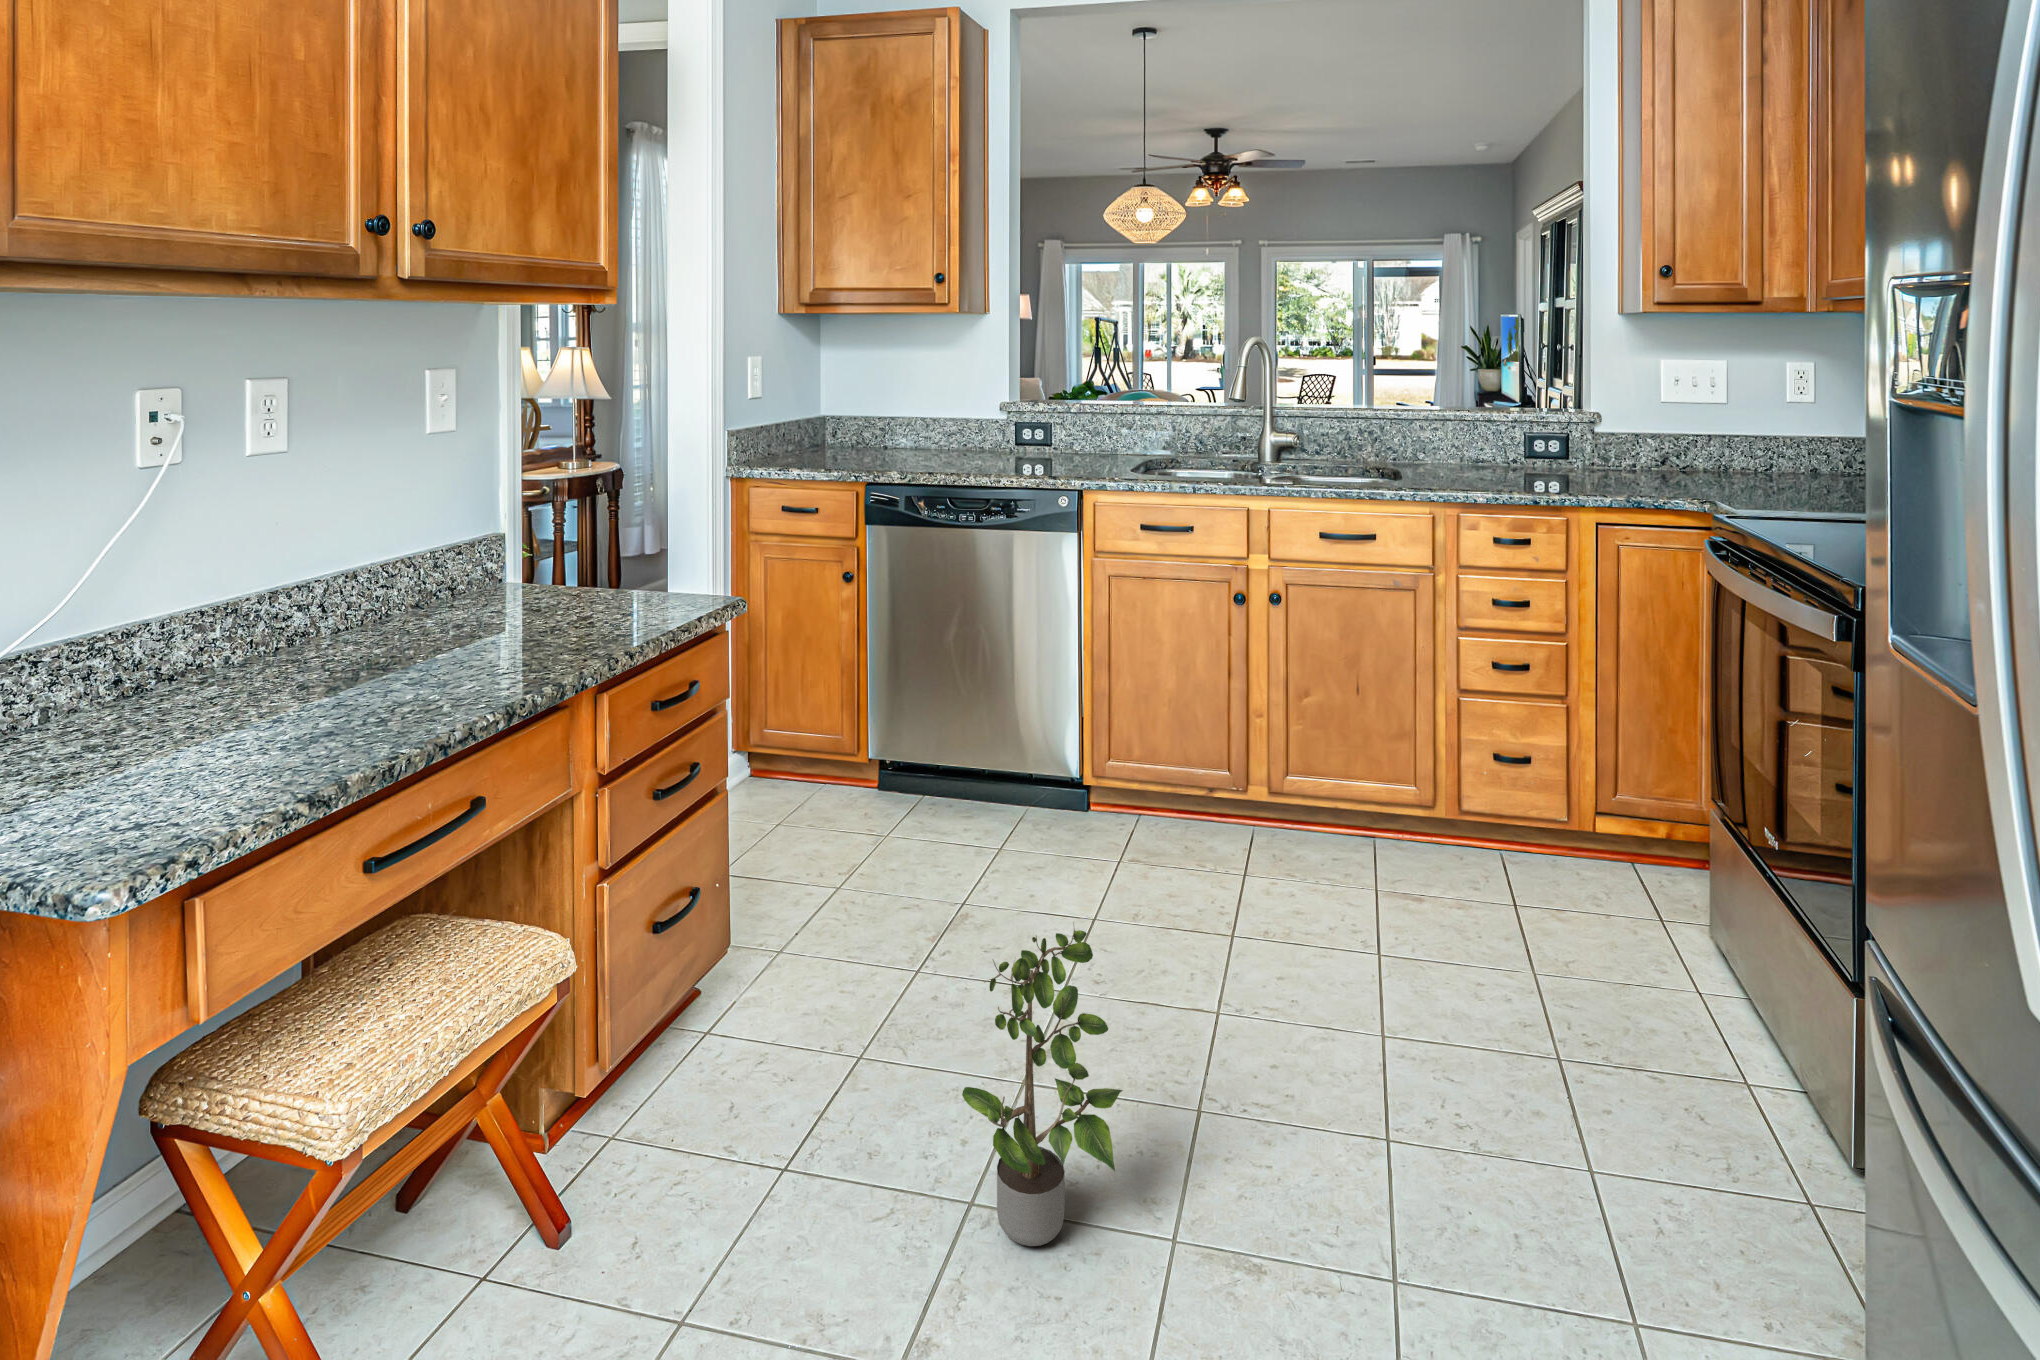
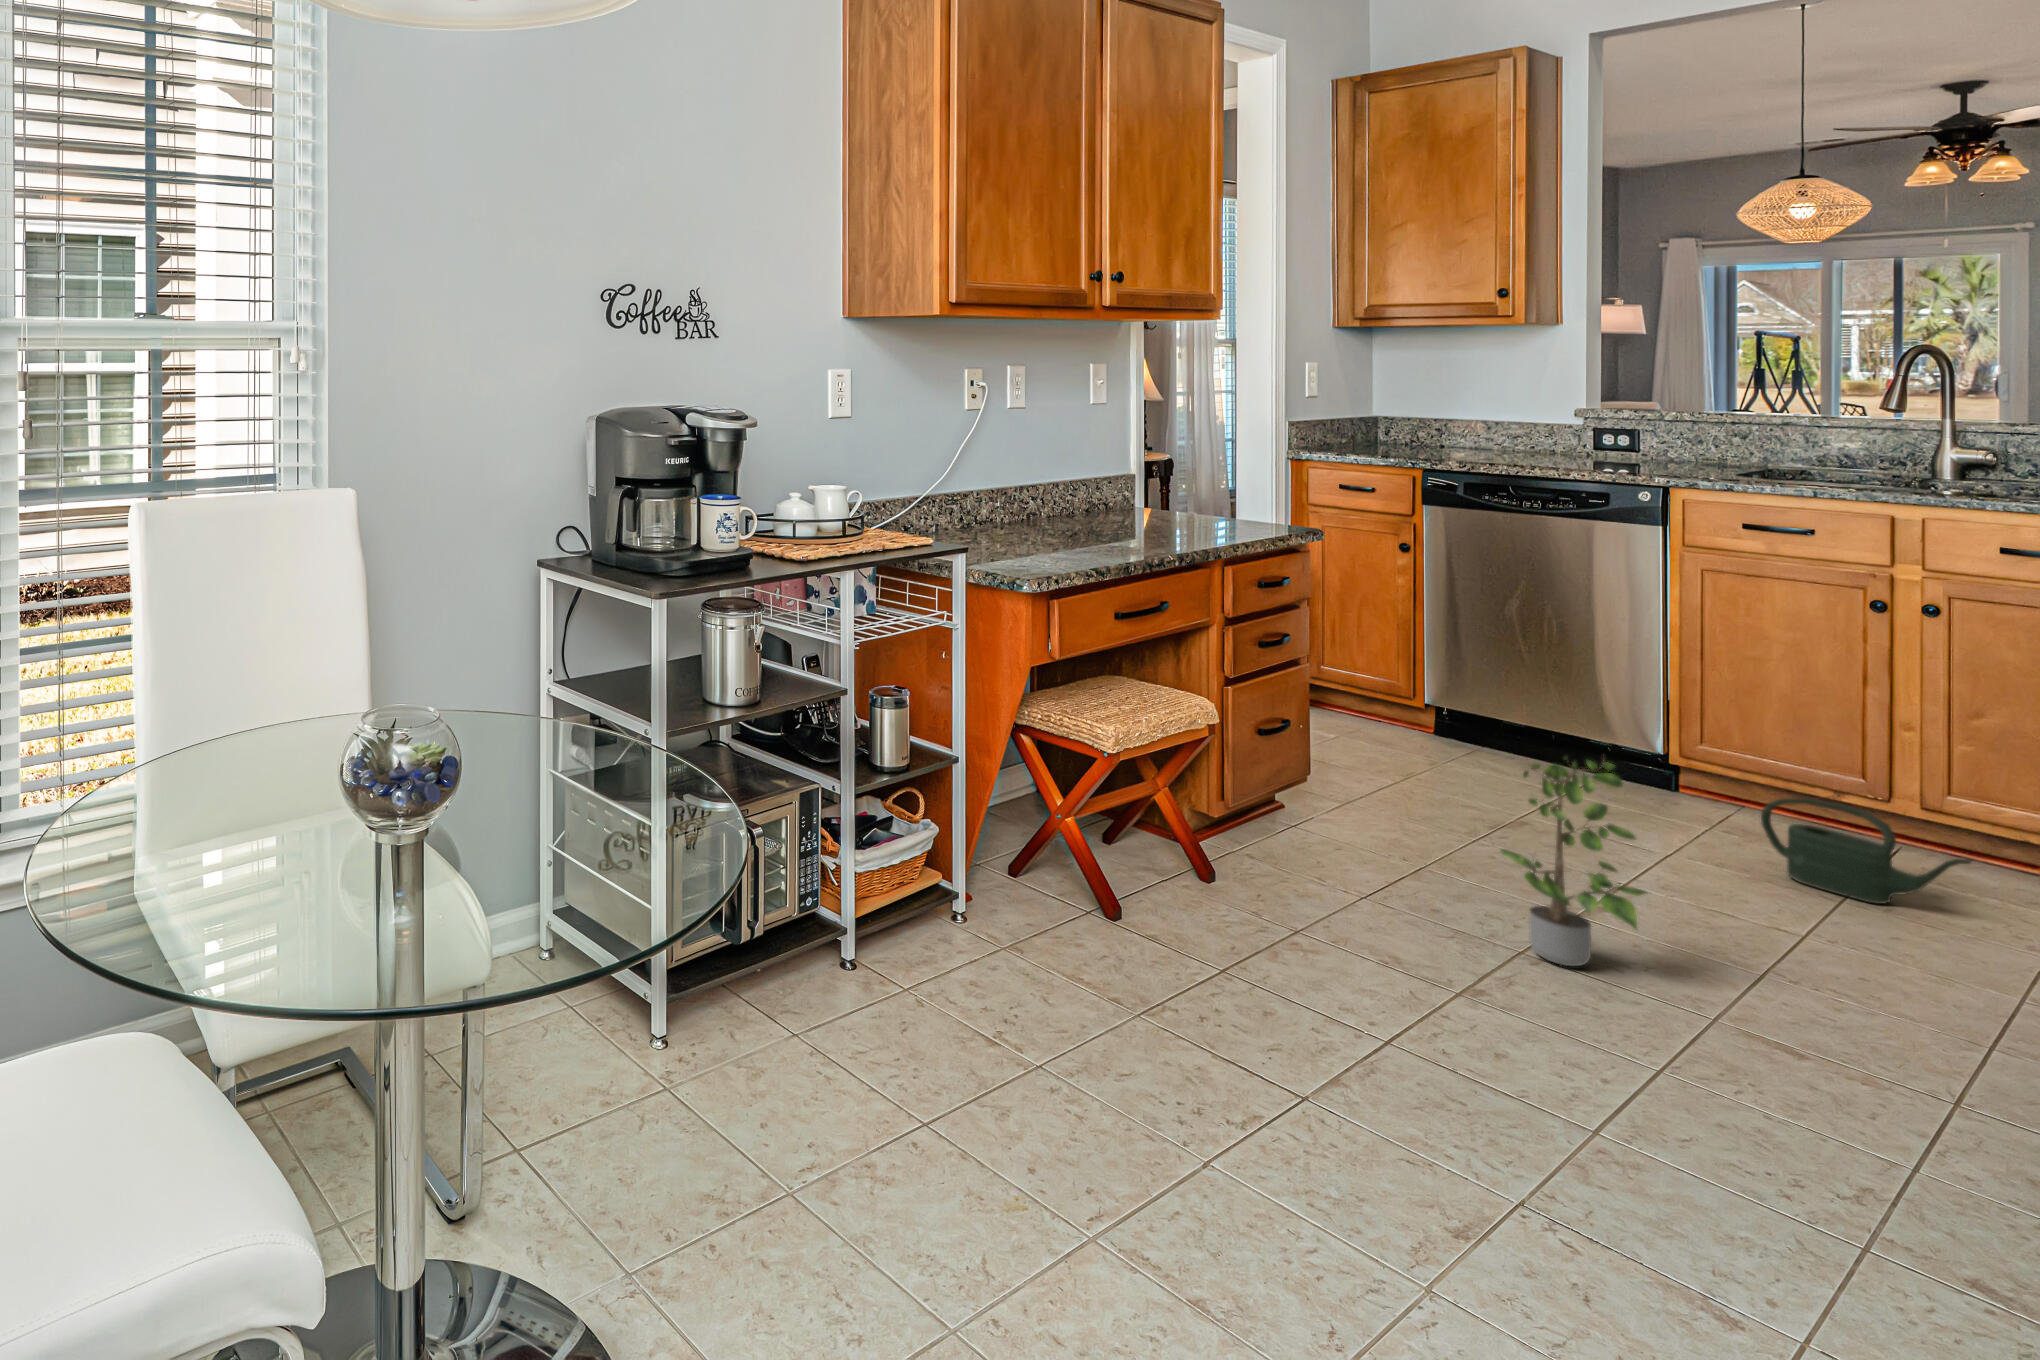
watering can: none [1173,834,1334,942] -> present [1761,798,1971,904]

